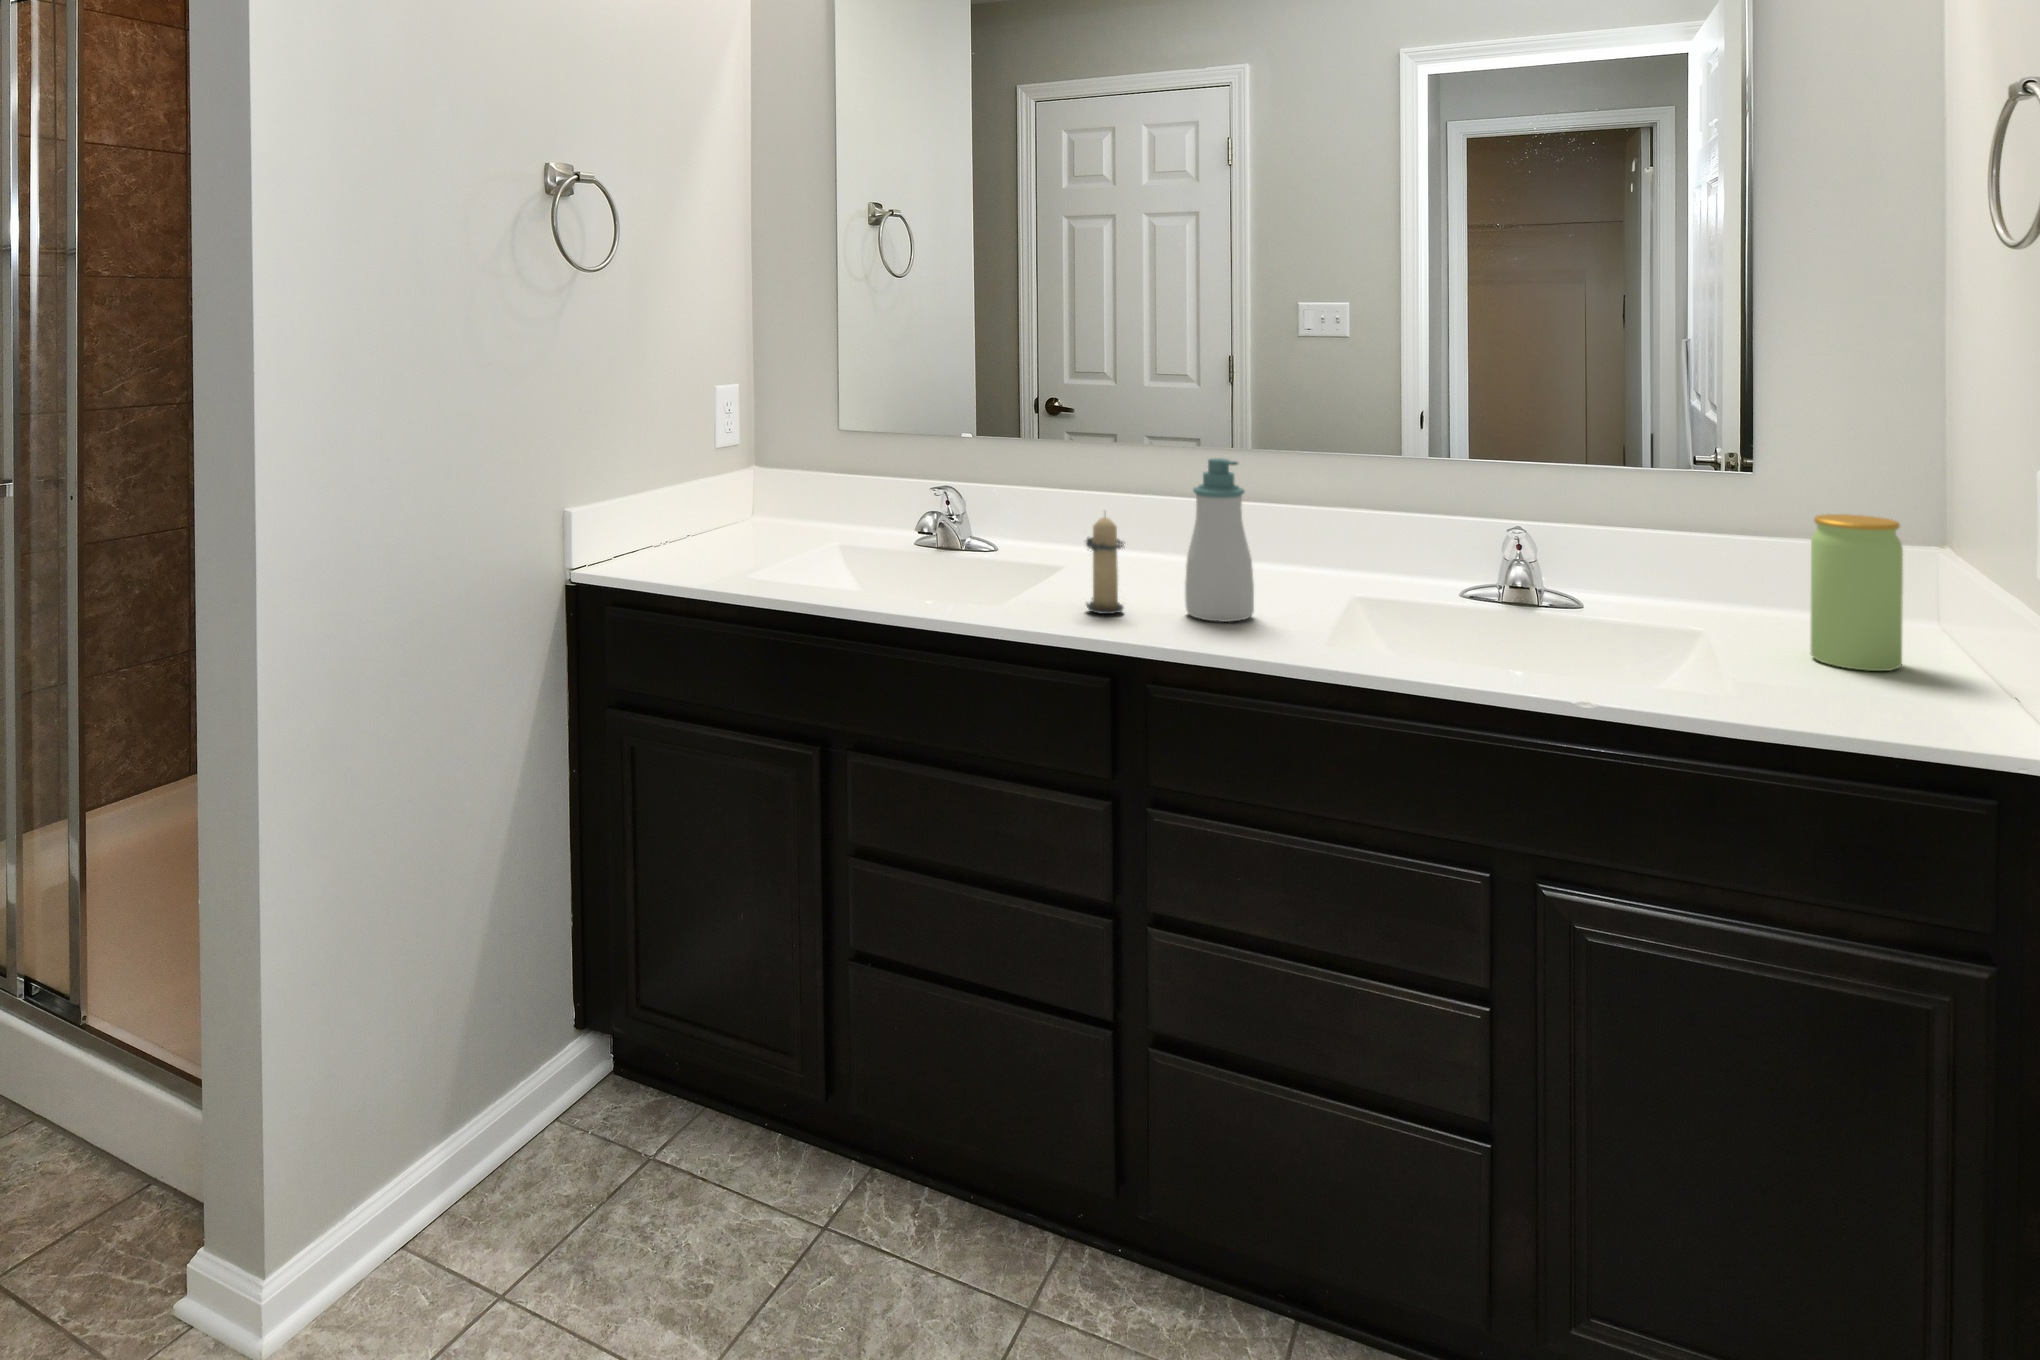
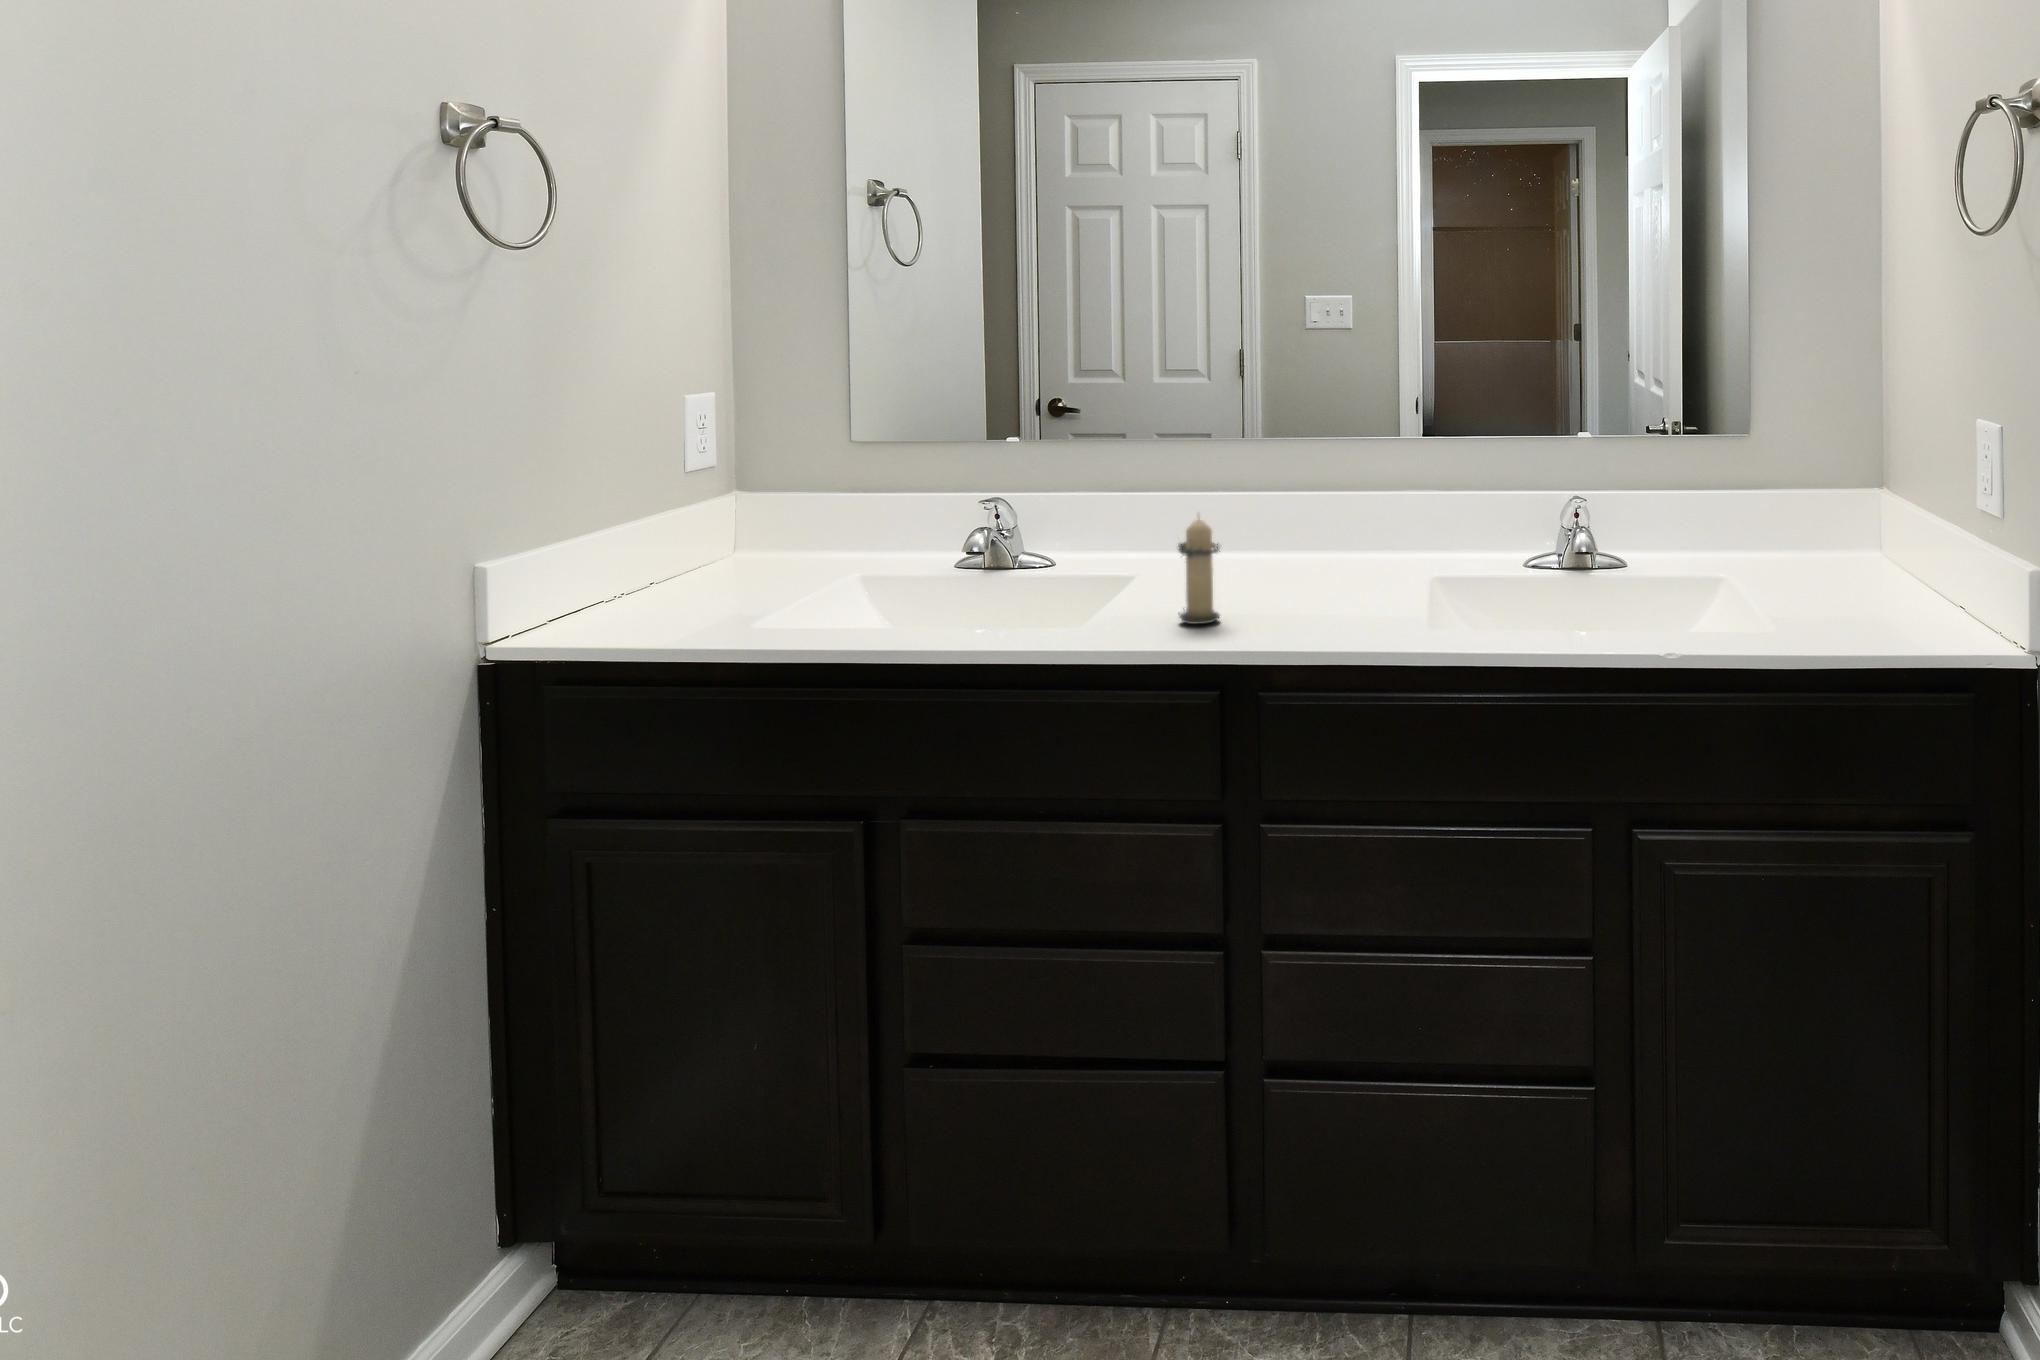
soap bottle: present [1185,458,1254,622] -> none [1283,450,1352,620]
jar: present [1810,514,1903,671] -> none [1818,472,1885,606]

